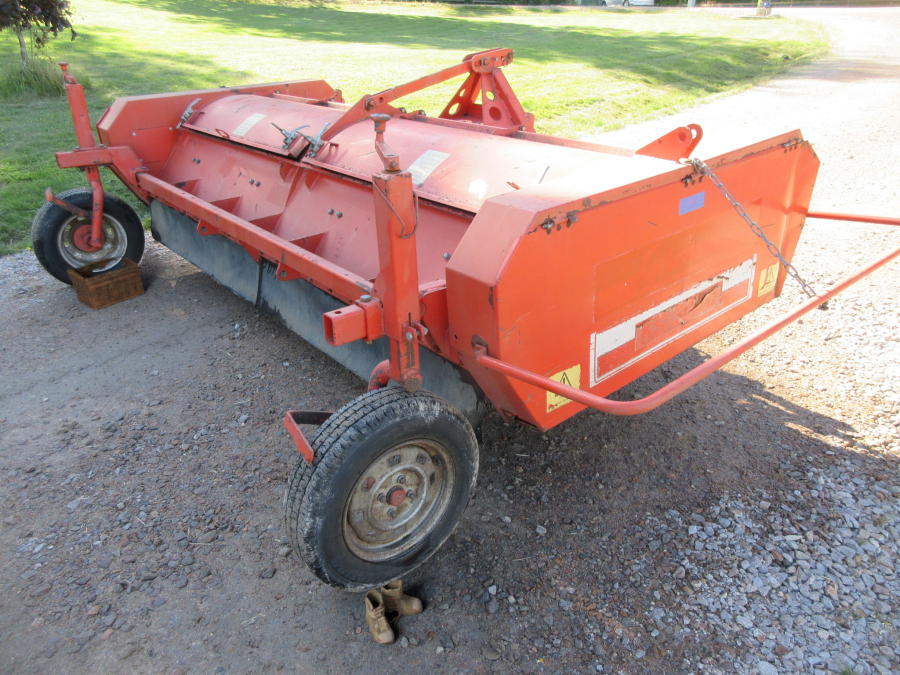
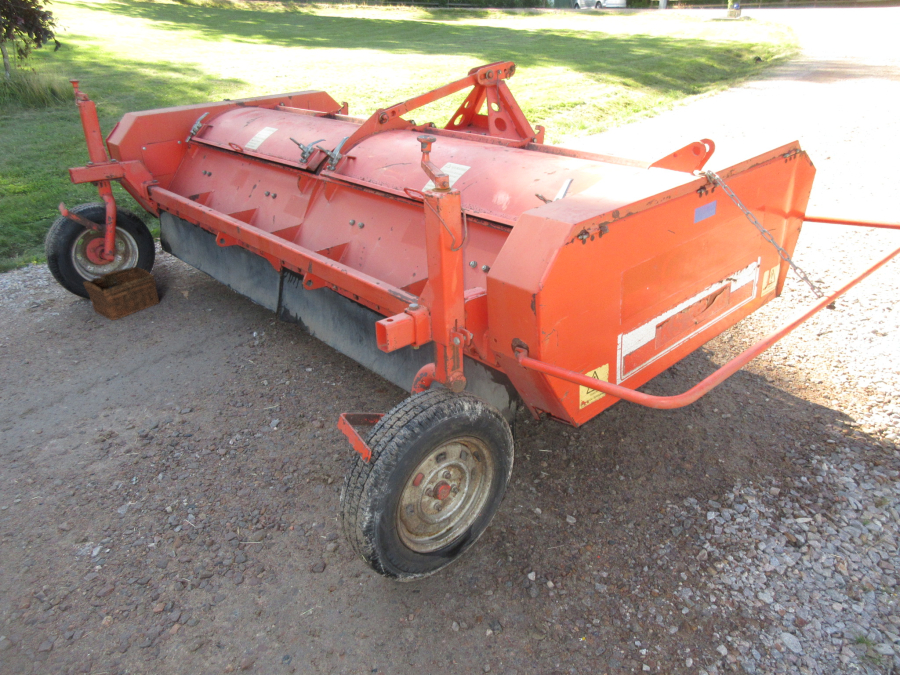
boots: present [365,580,423,645] -> none [411,569,469,631]

